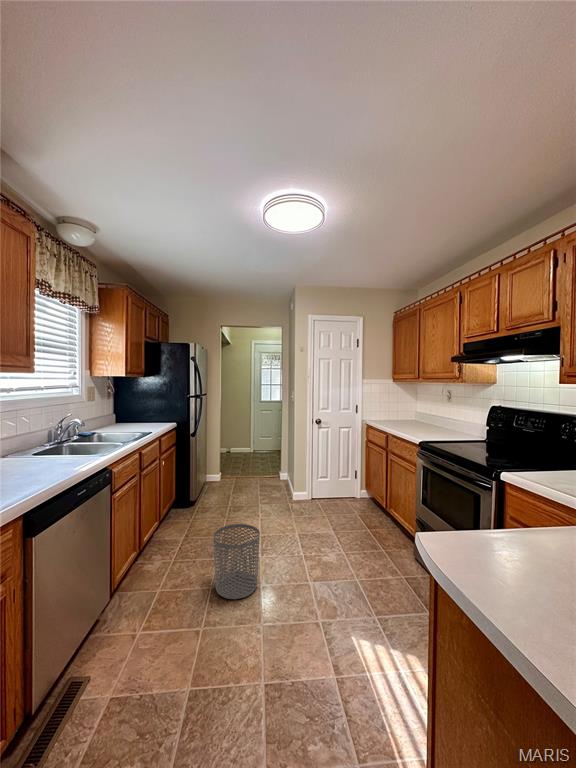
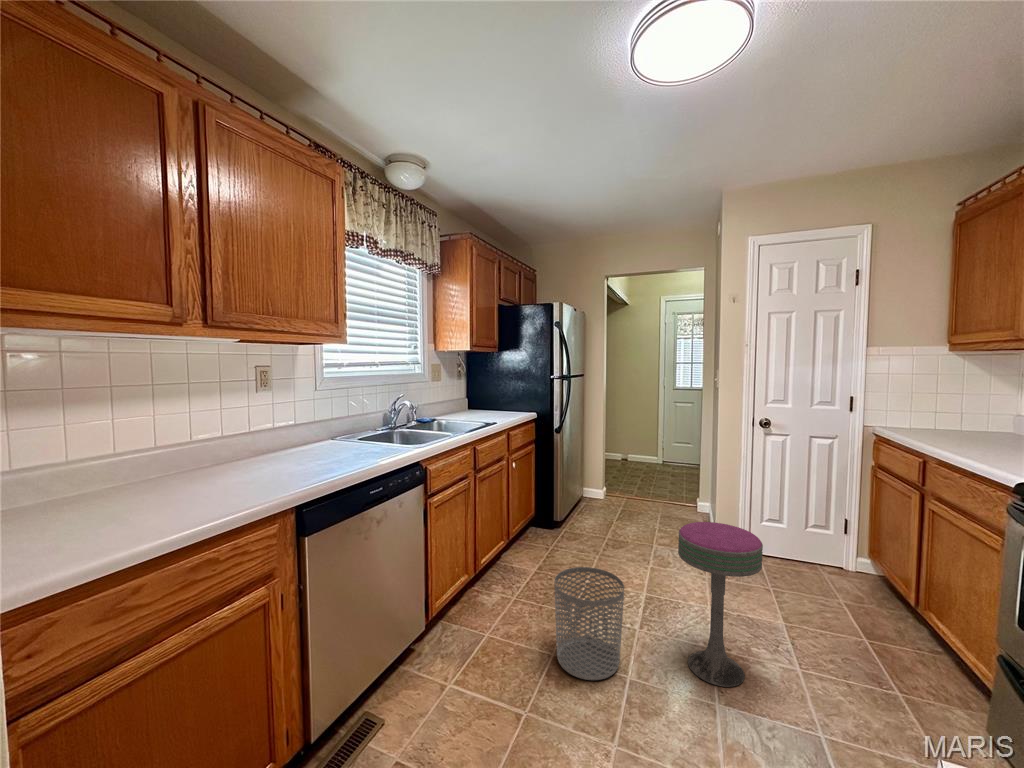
bar stool: none [289,482,334,578] -> present [678,522,763,687]

